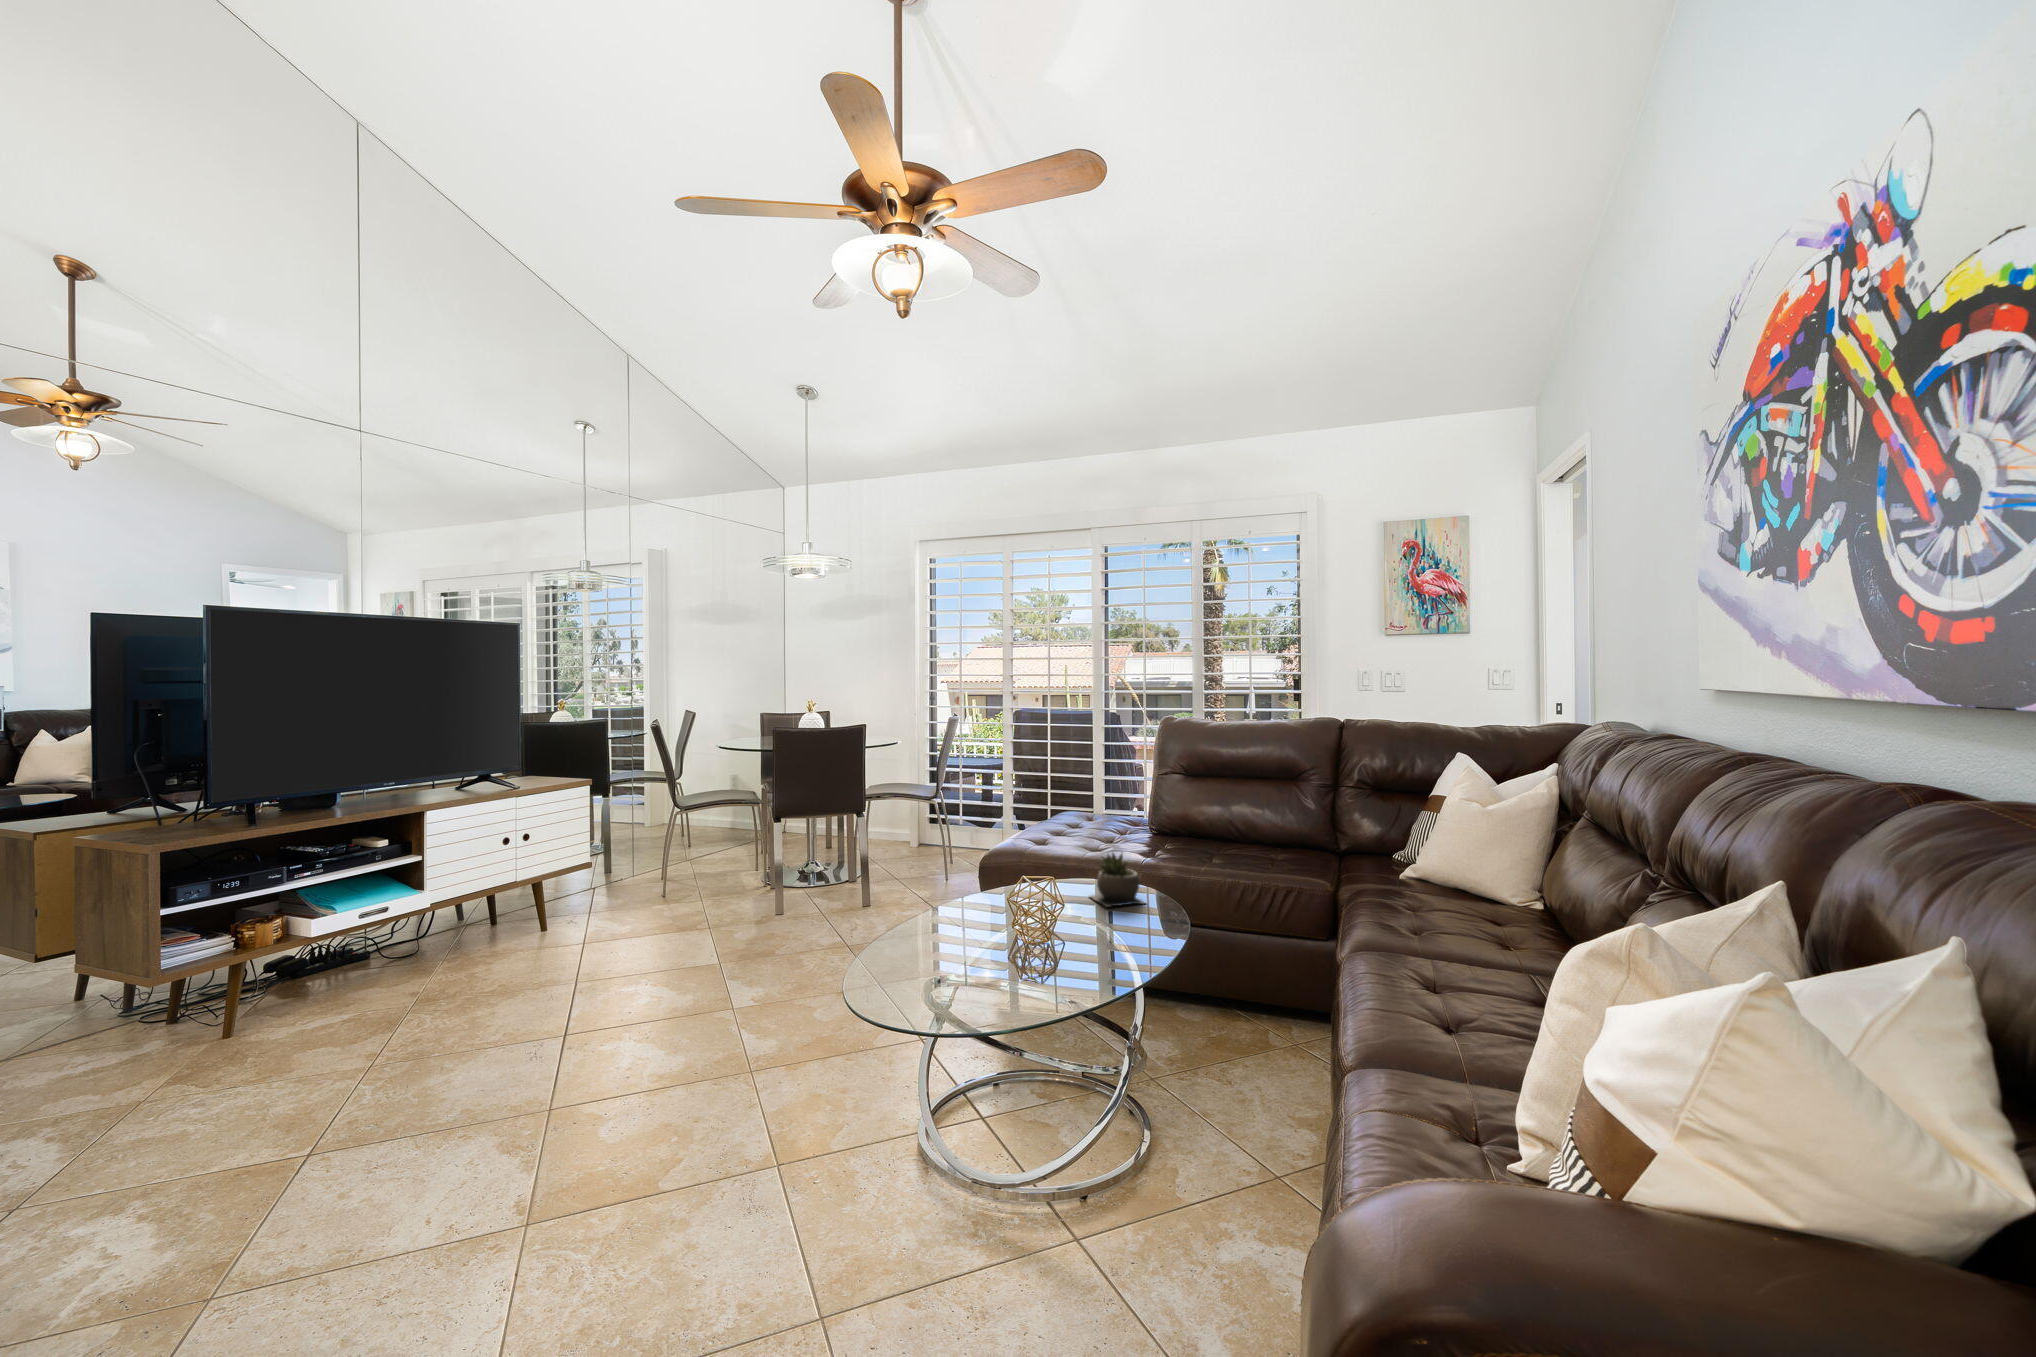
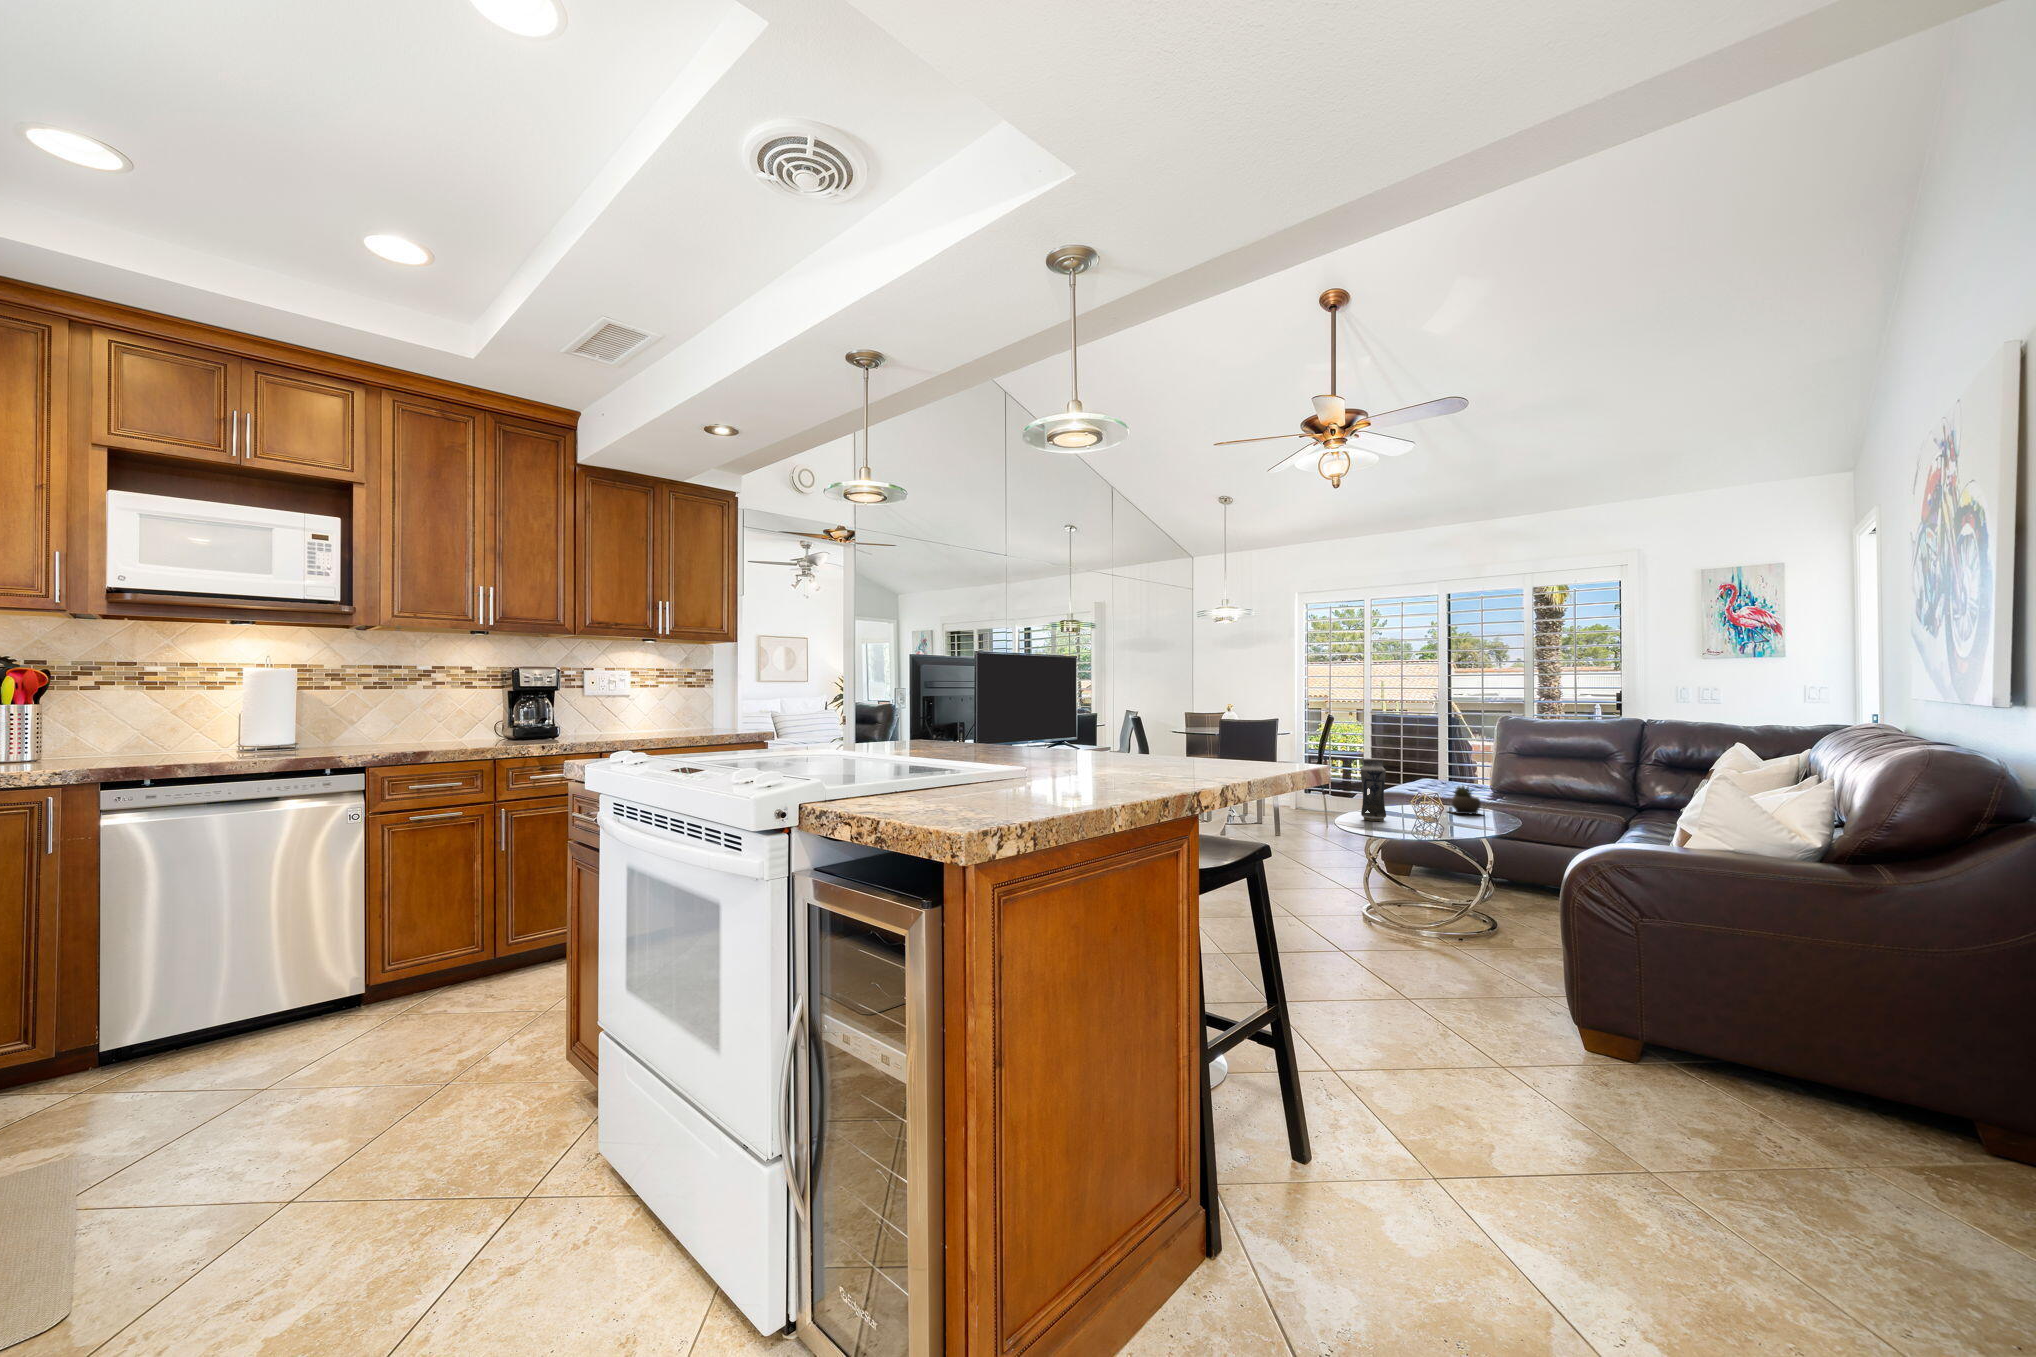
vase: none [941,829,985,951] -> present [1360,759,1386,821]

